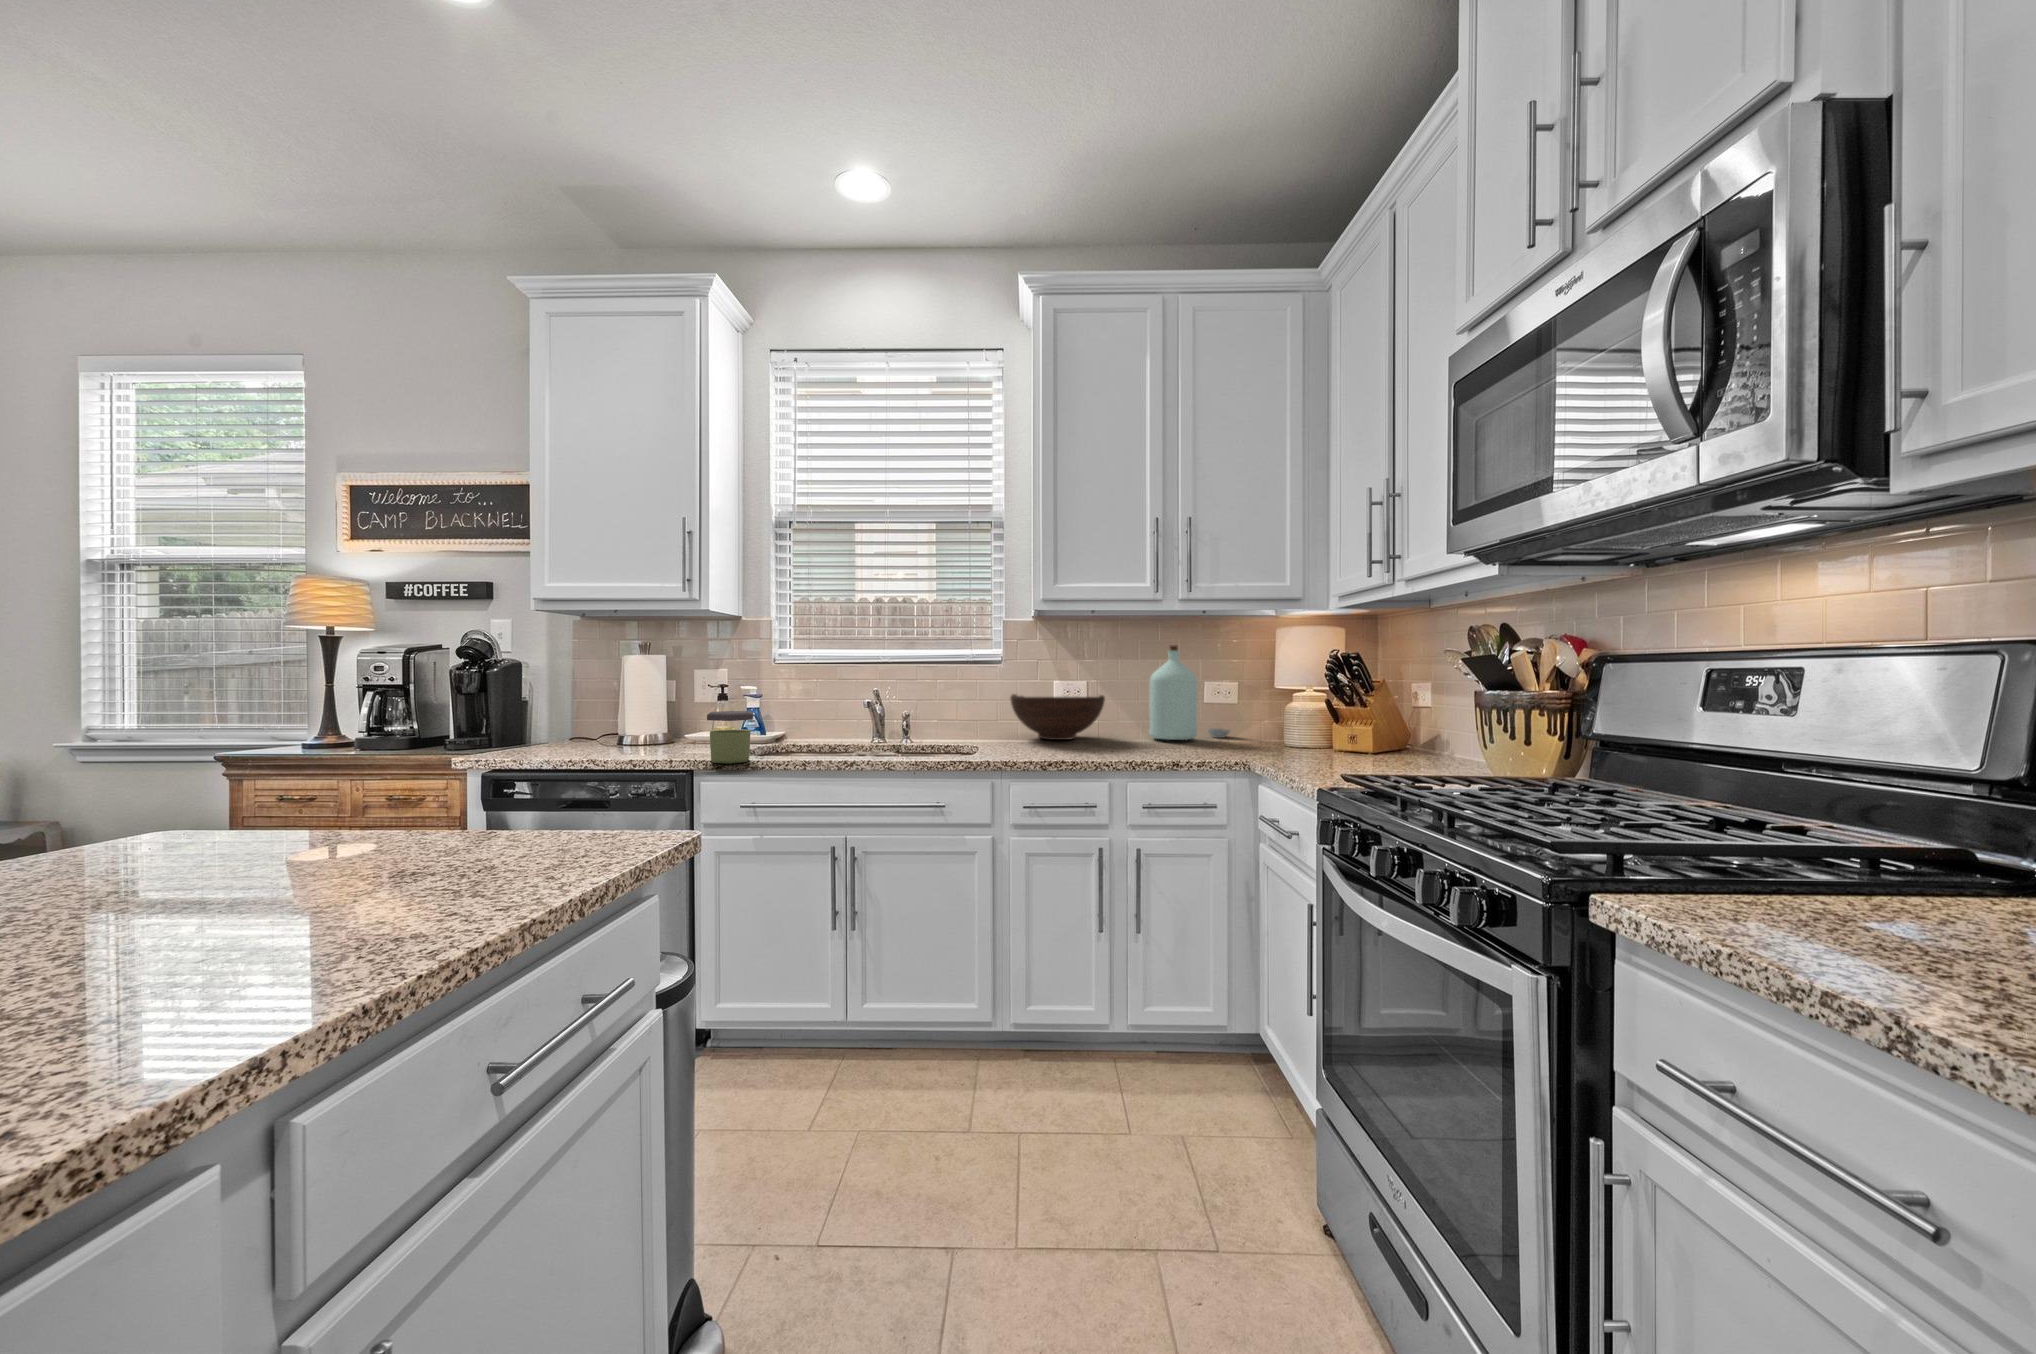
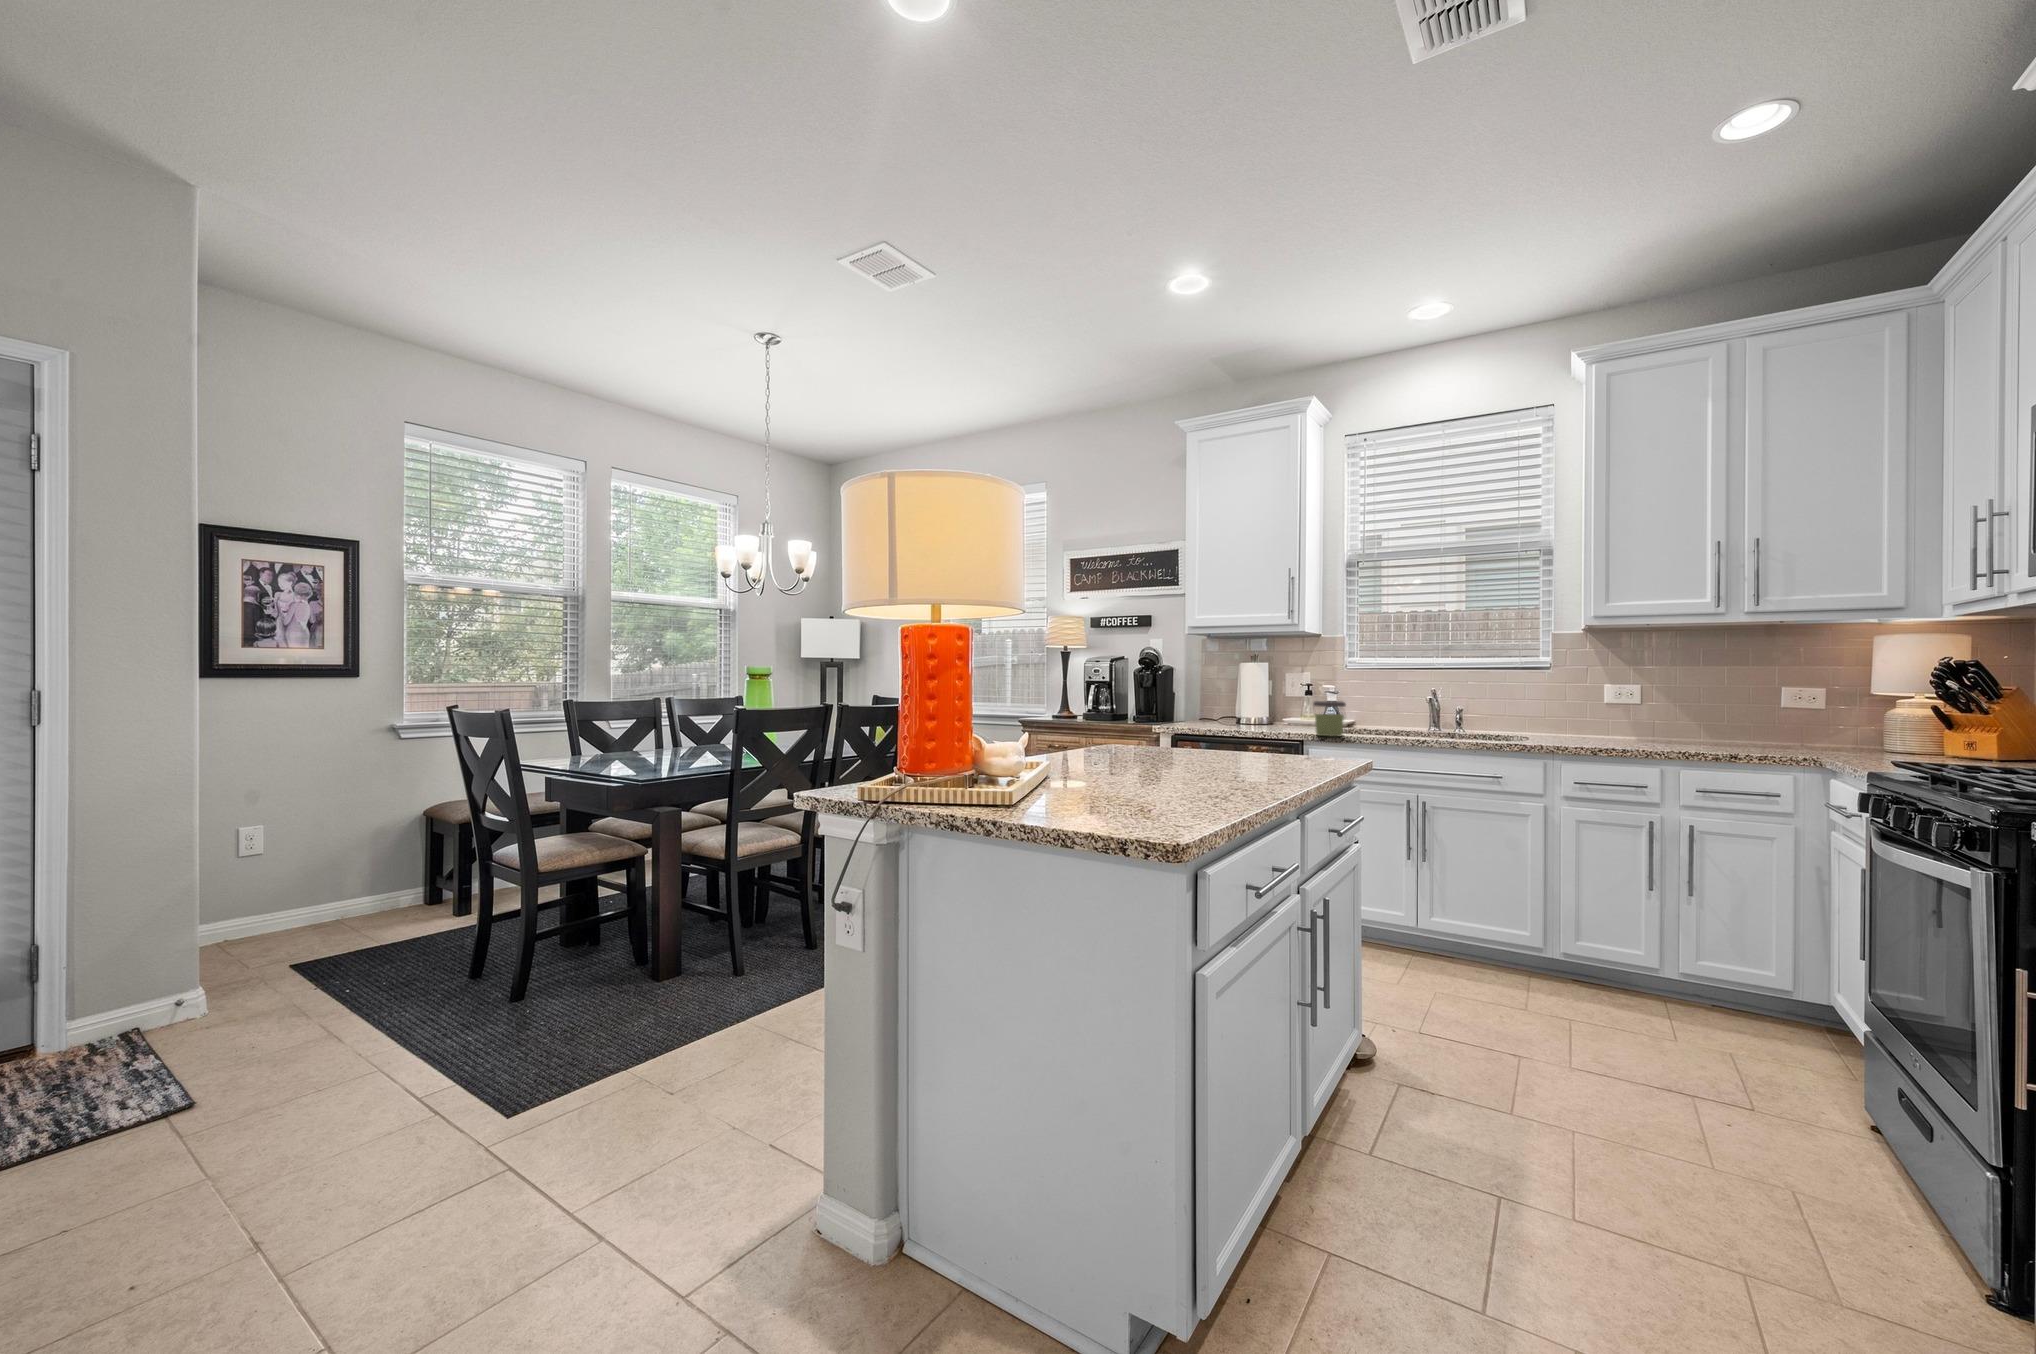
bottle: present [1149,646,1230,740] -> none [1715,652,1819,741]
fruit bowl: present [1010,694,1105,740] -> none [1563,695,1663,735]

